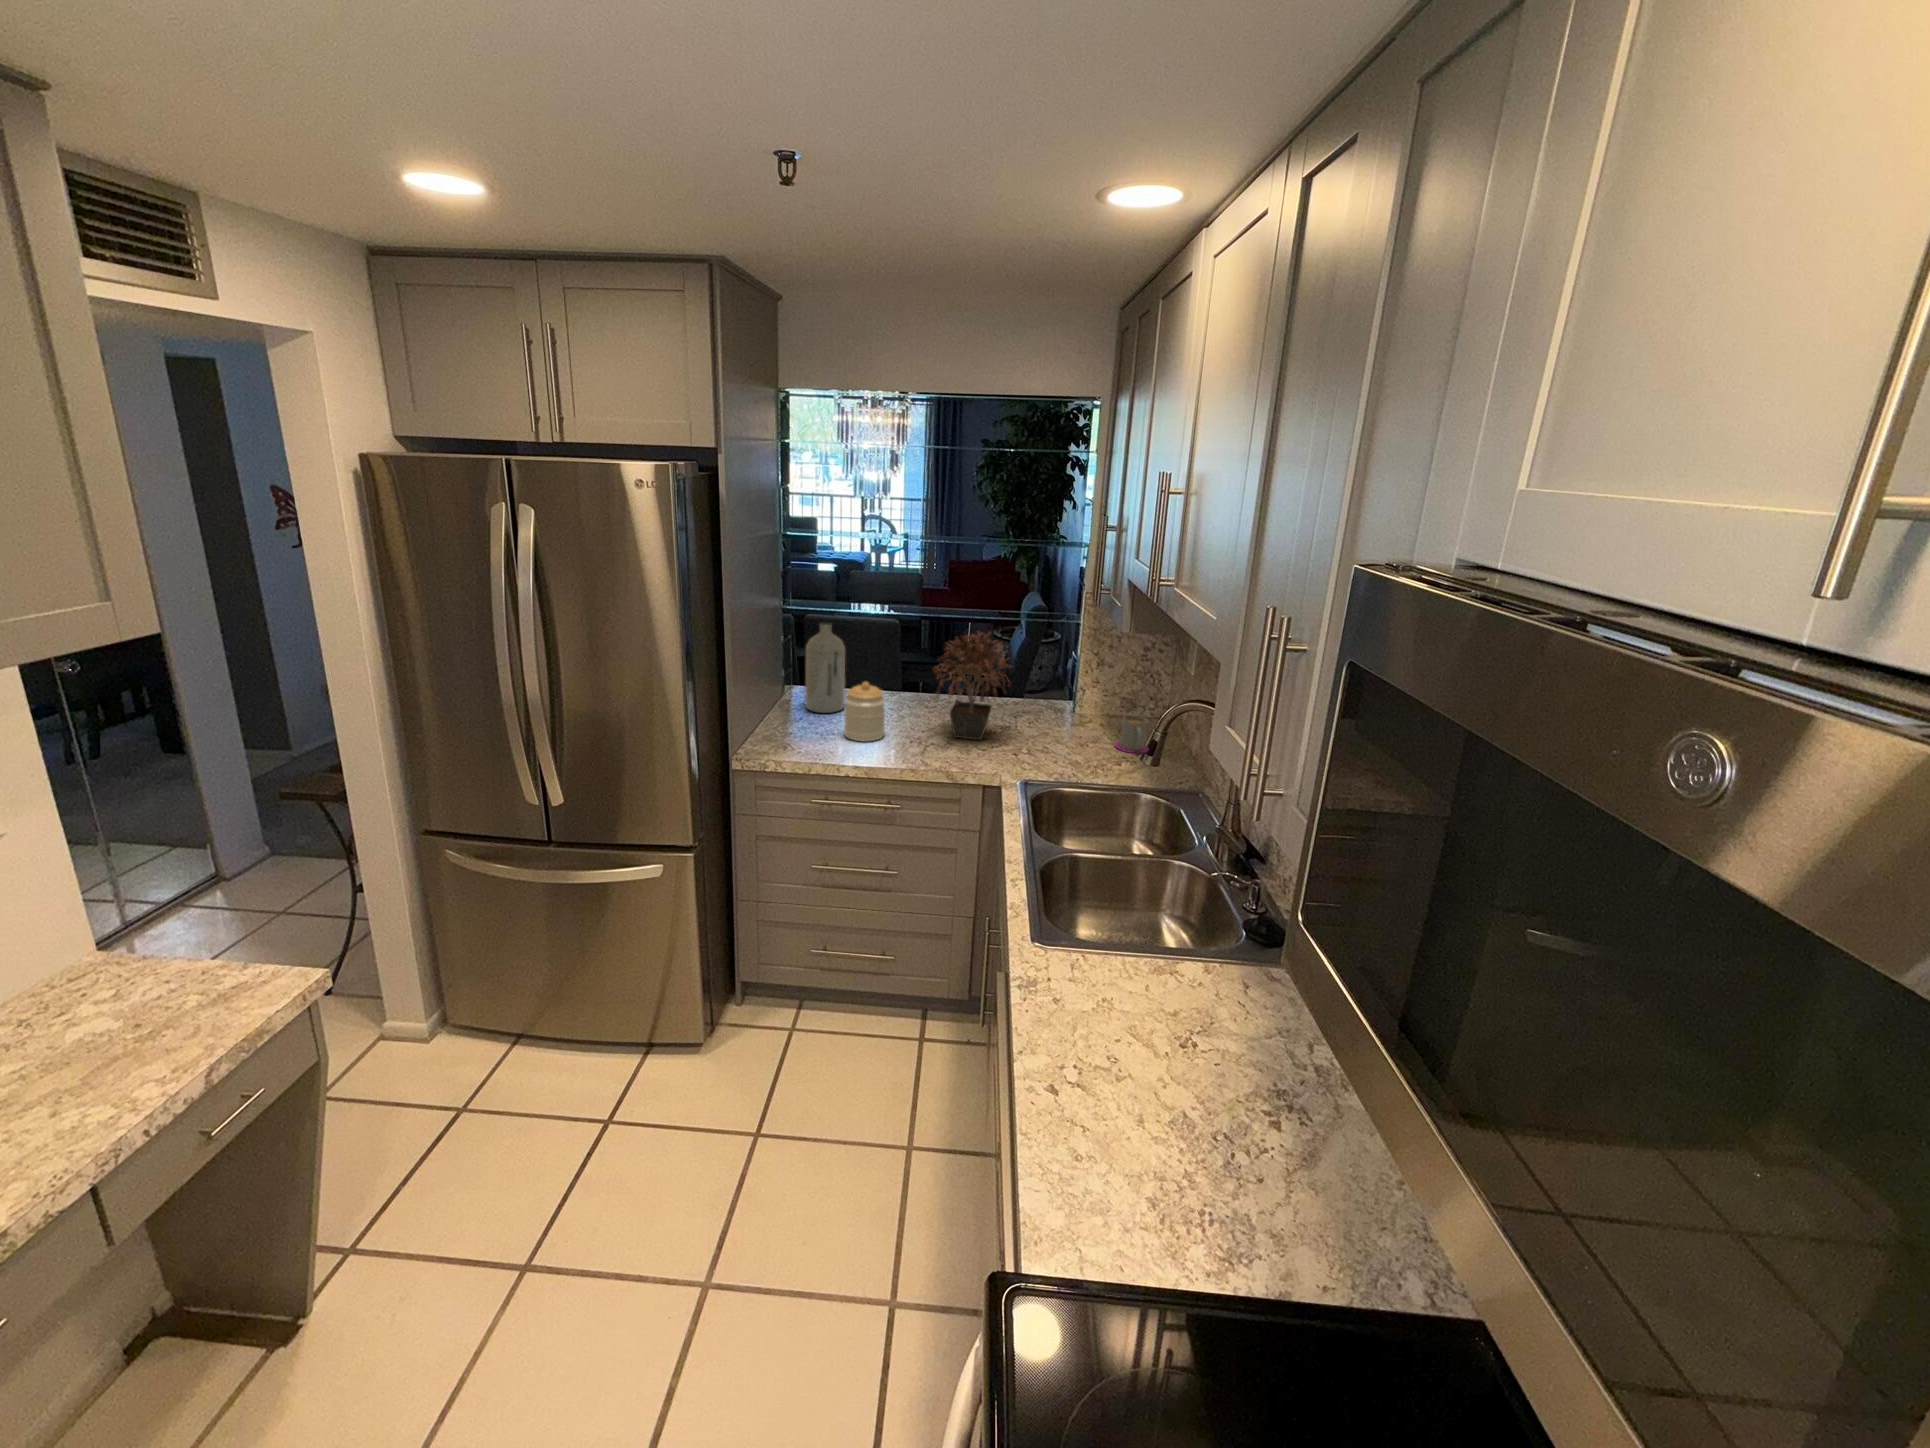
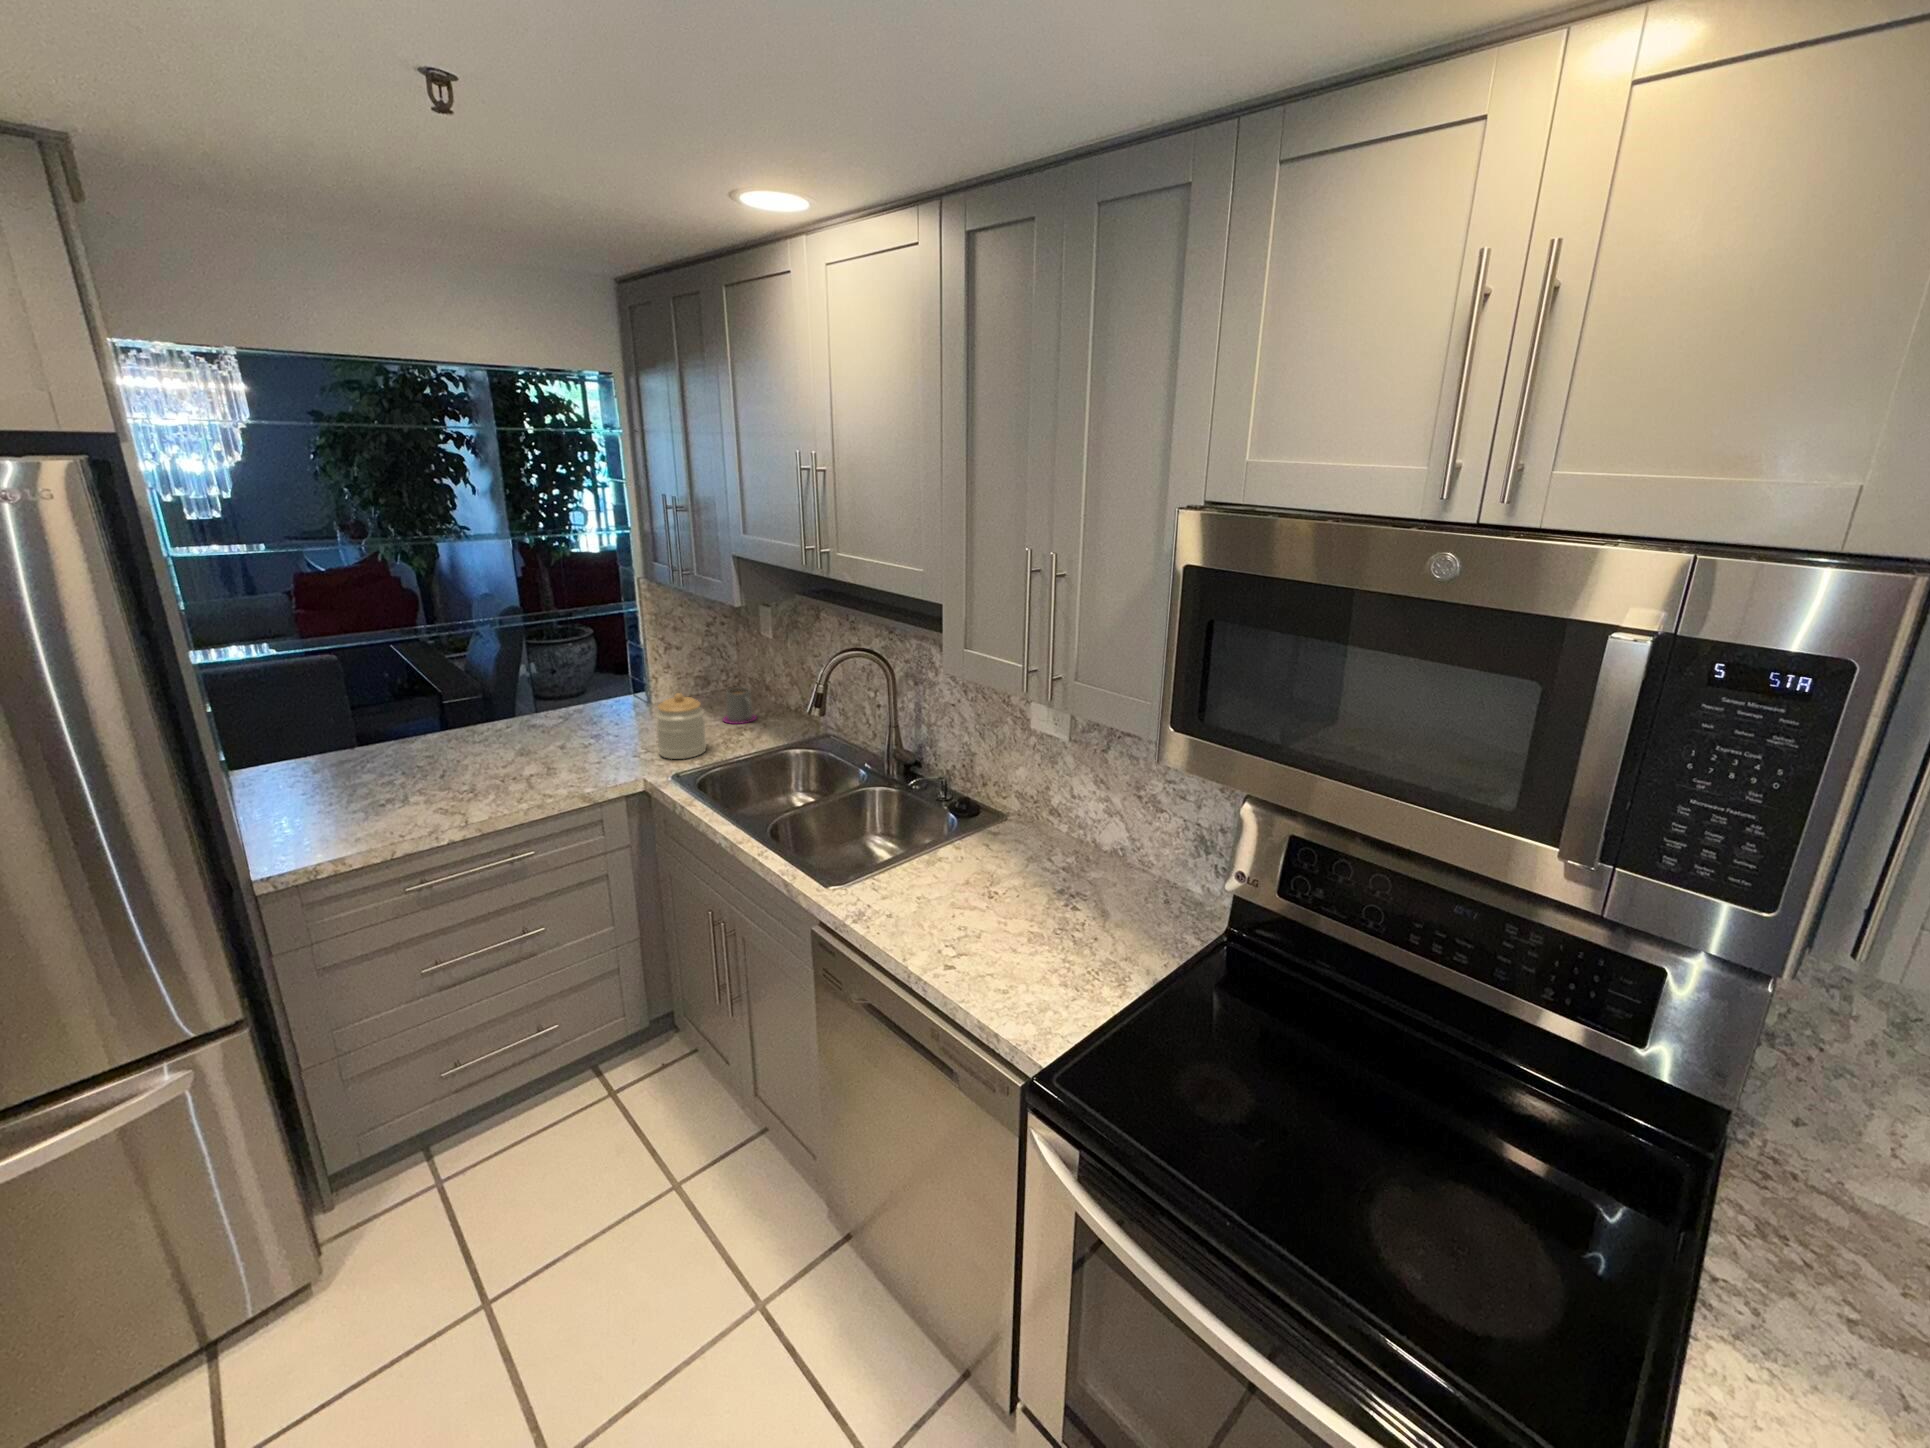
bottle: present [806,623,845,713] -> none [273,667,357,790]
potted plant: present [935,631,1010,740] -> none [502,633,608,761]
jar: present [844,682,886,741] -> present [655,693,706,759]

